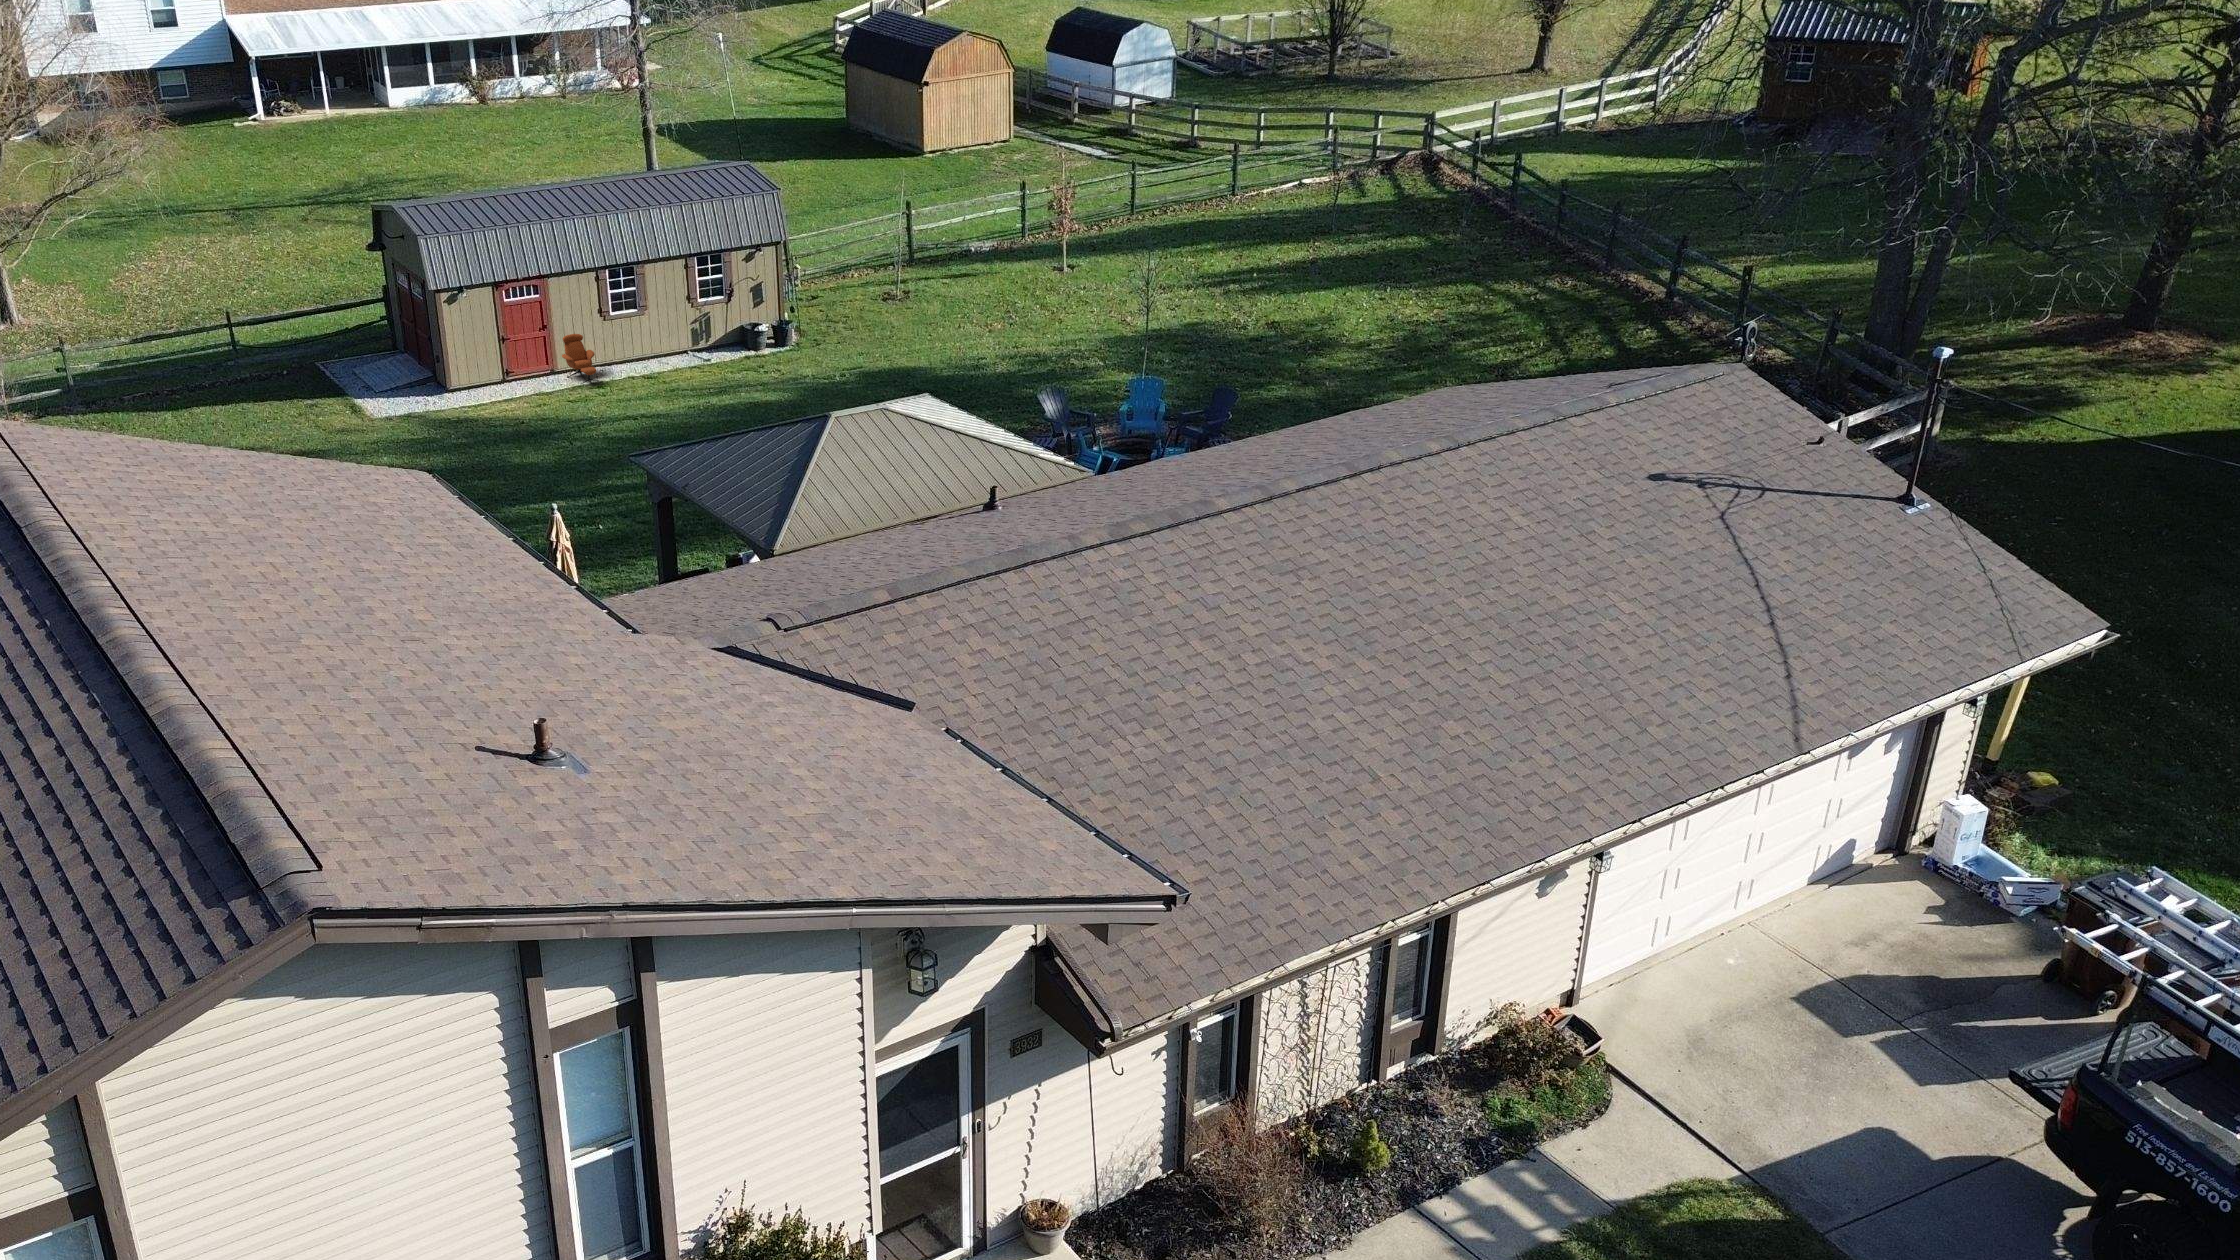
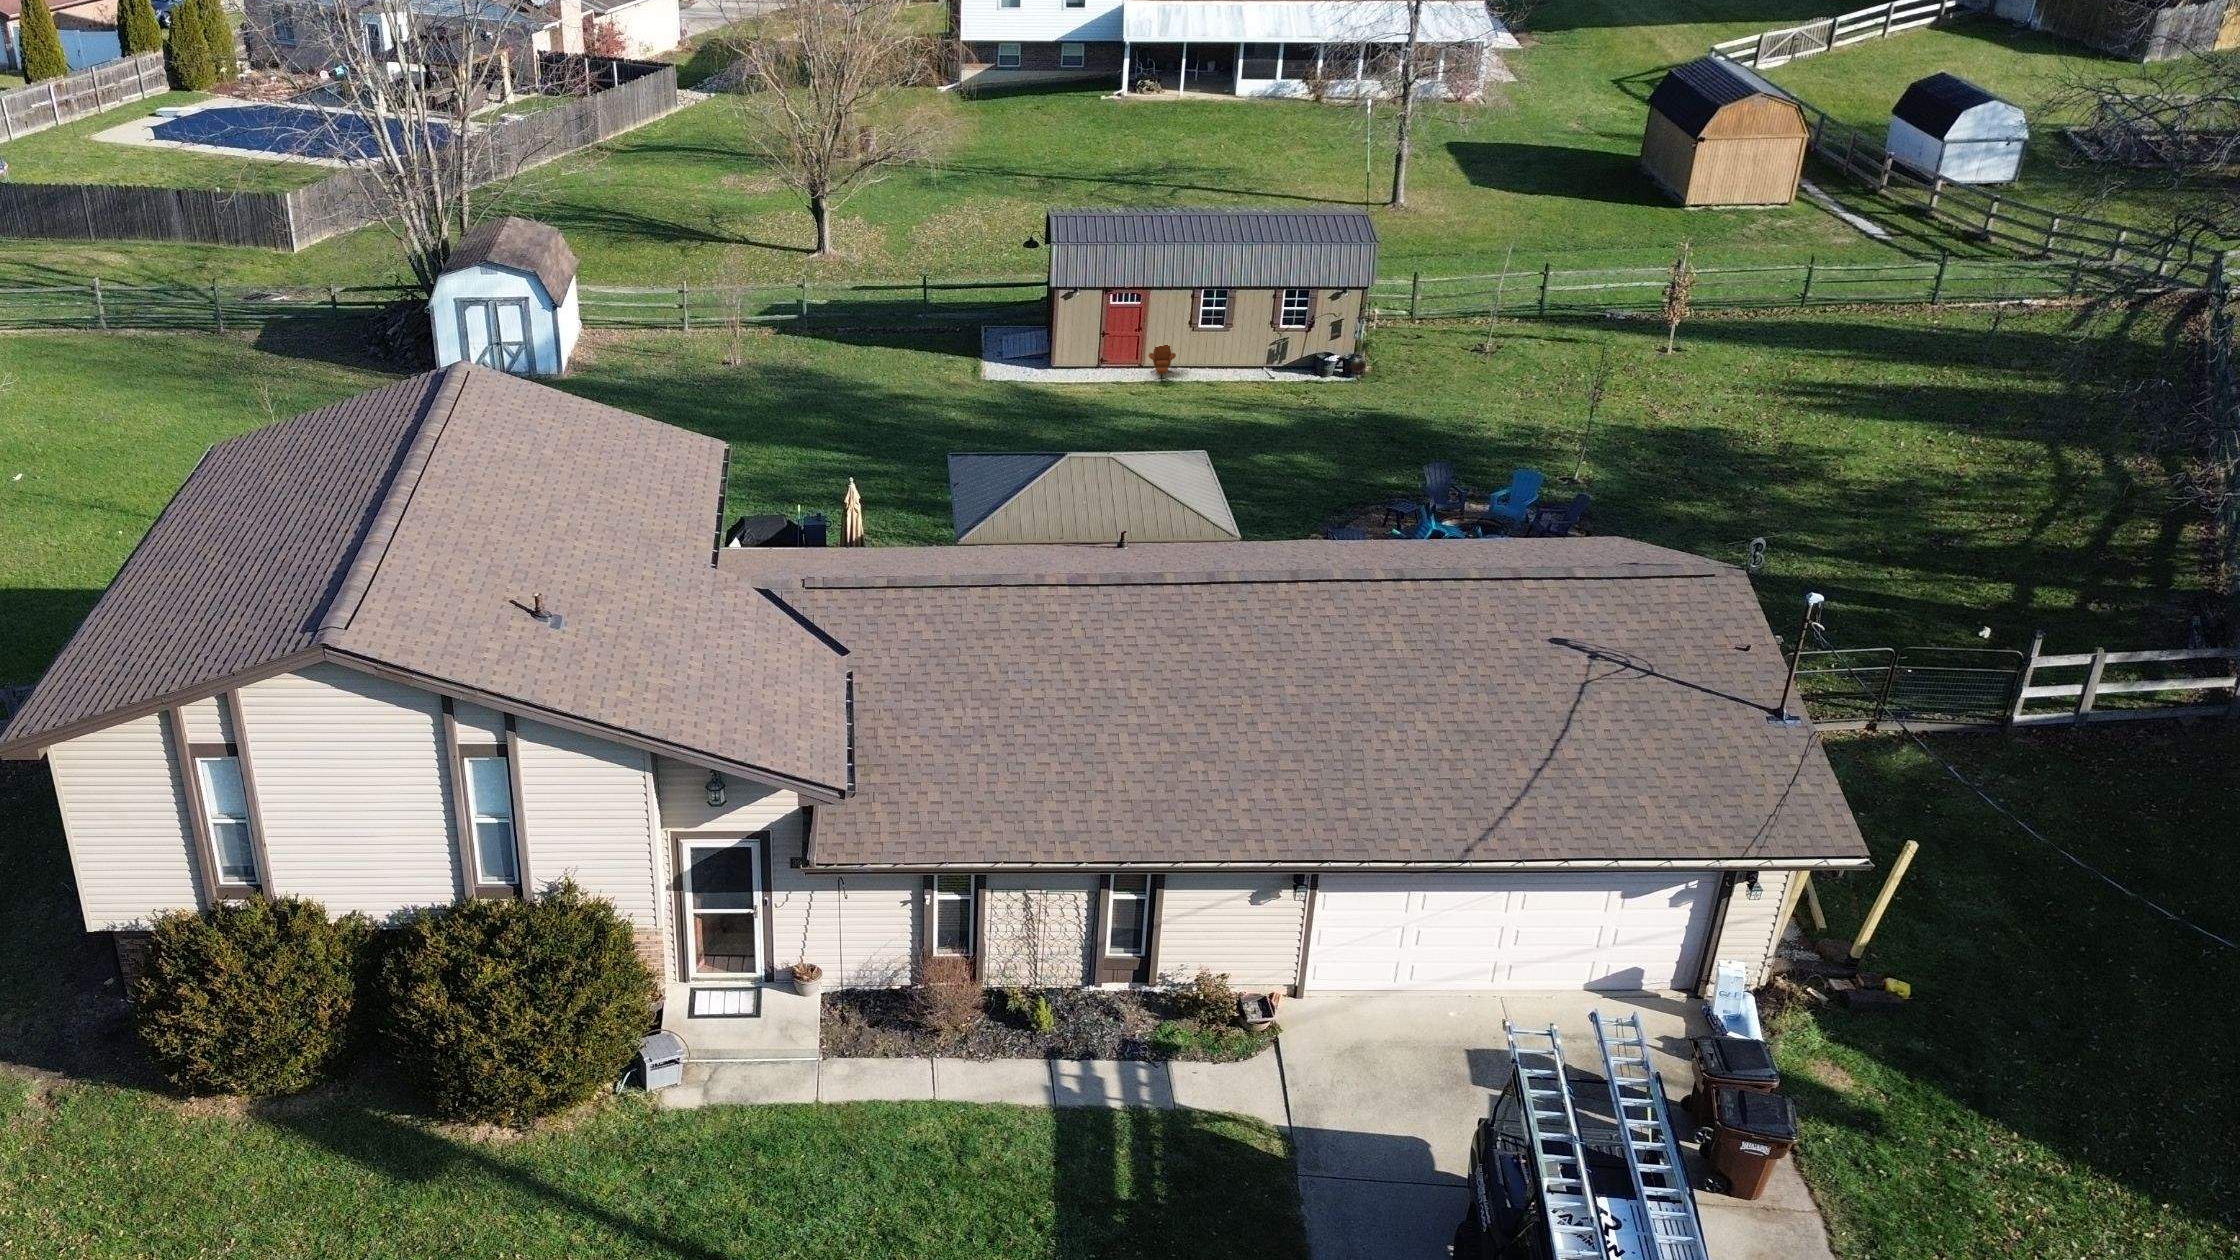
potted tree: none [785,297,808,339] -> present [1351,341,1371,374]

